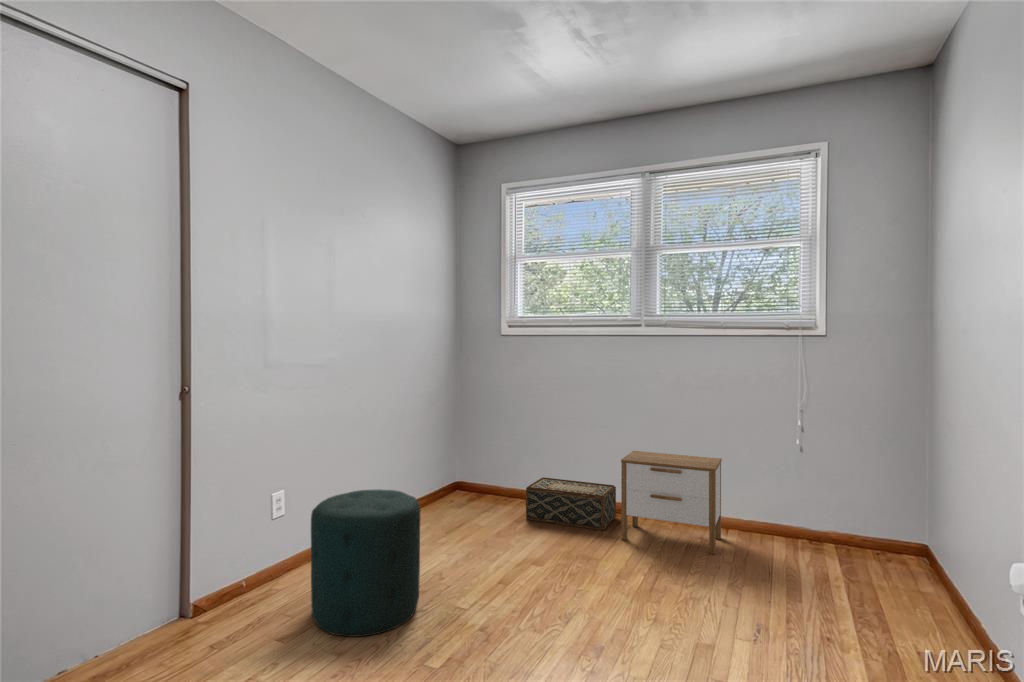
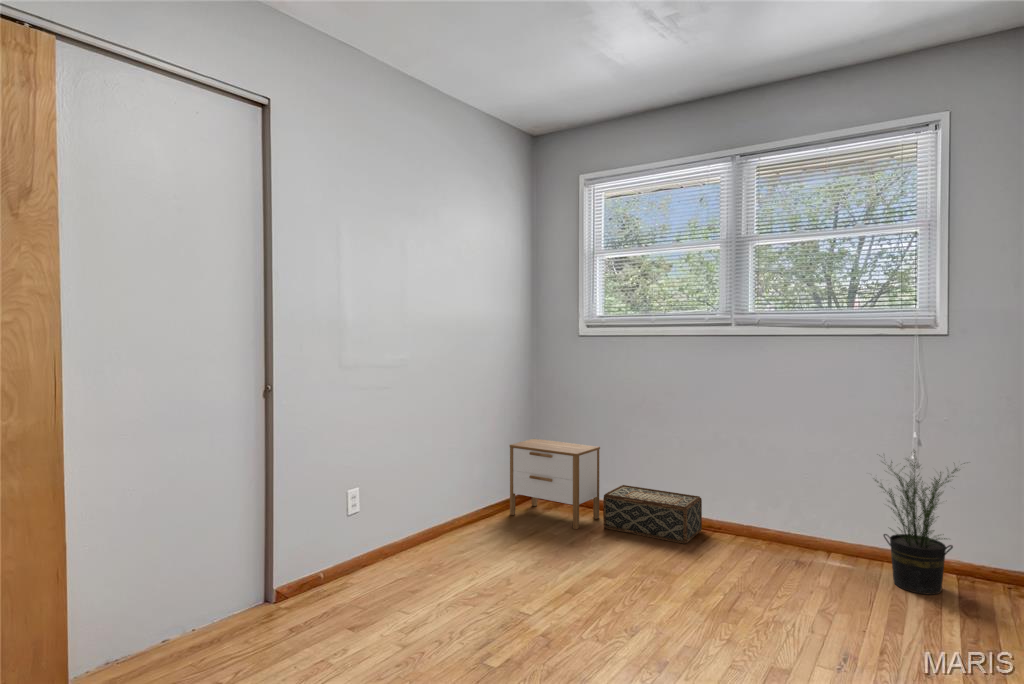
potted plant: none [760,435,848,564] -> present [875,450,958,595]
nightstand: present [621,451,722,554] -> present [510,439,600,529]
ottoman: present [311,489,420,637] -> none [380,490,485,632]

